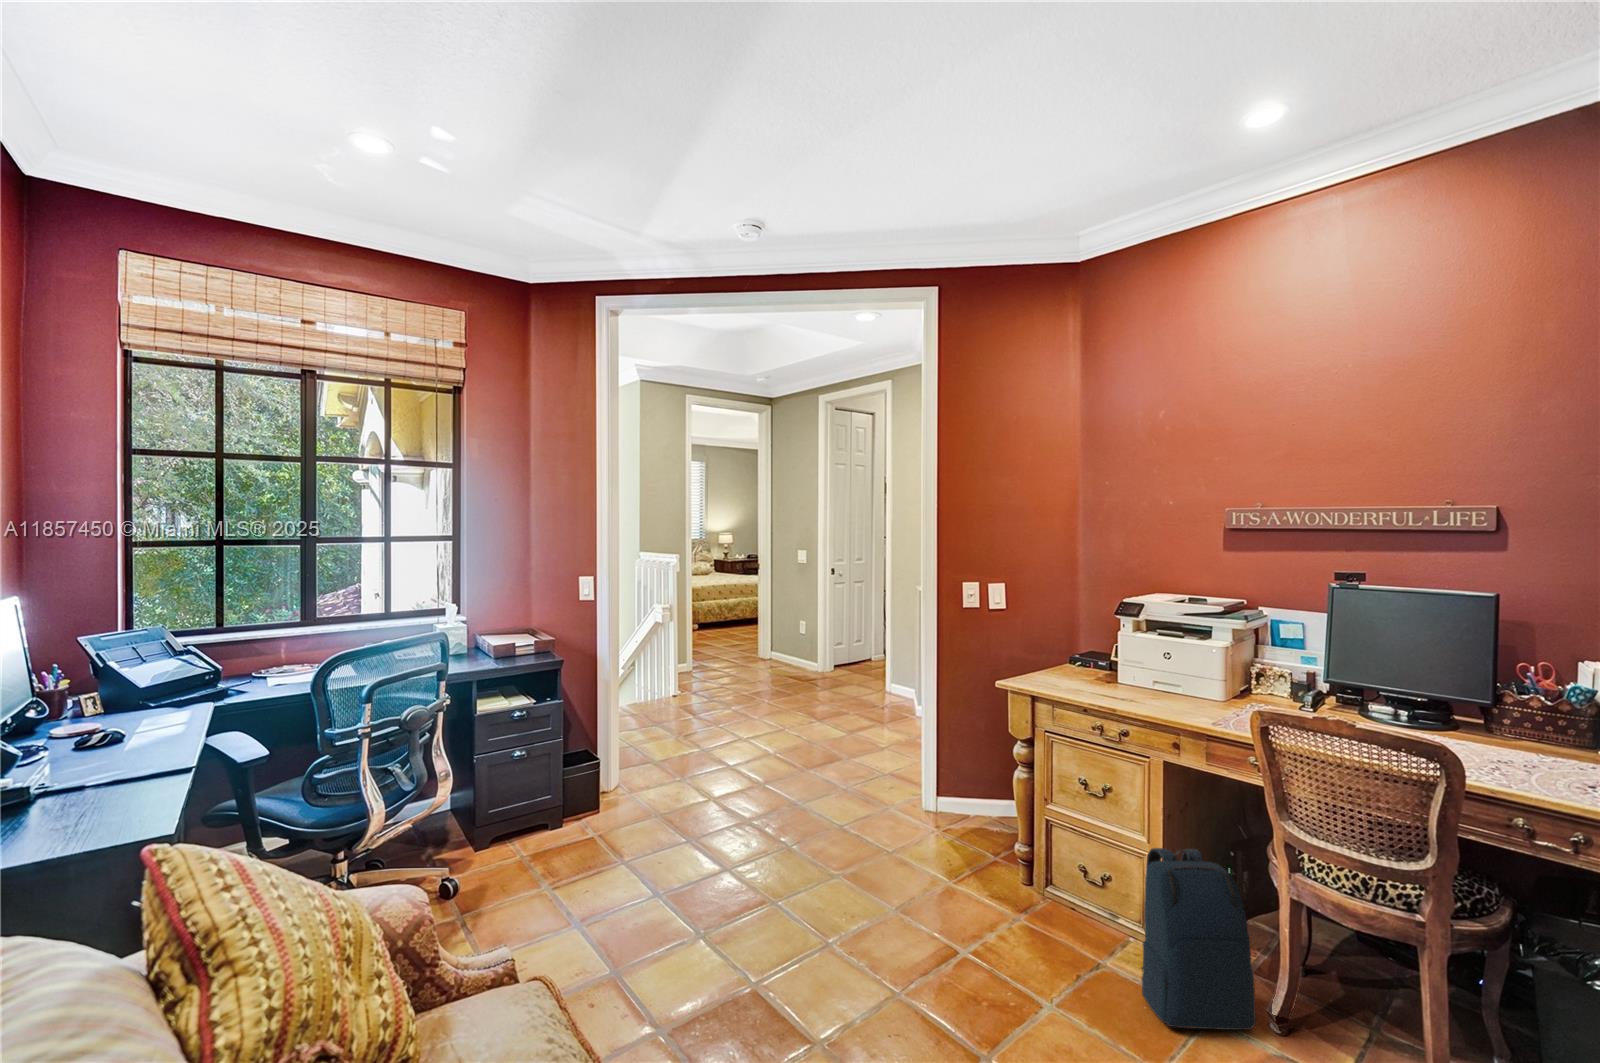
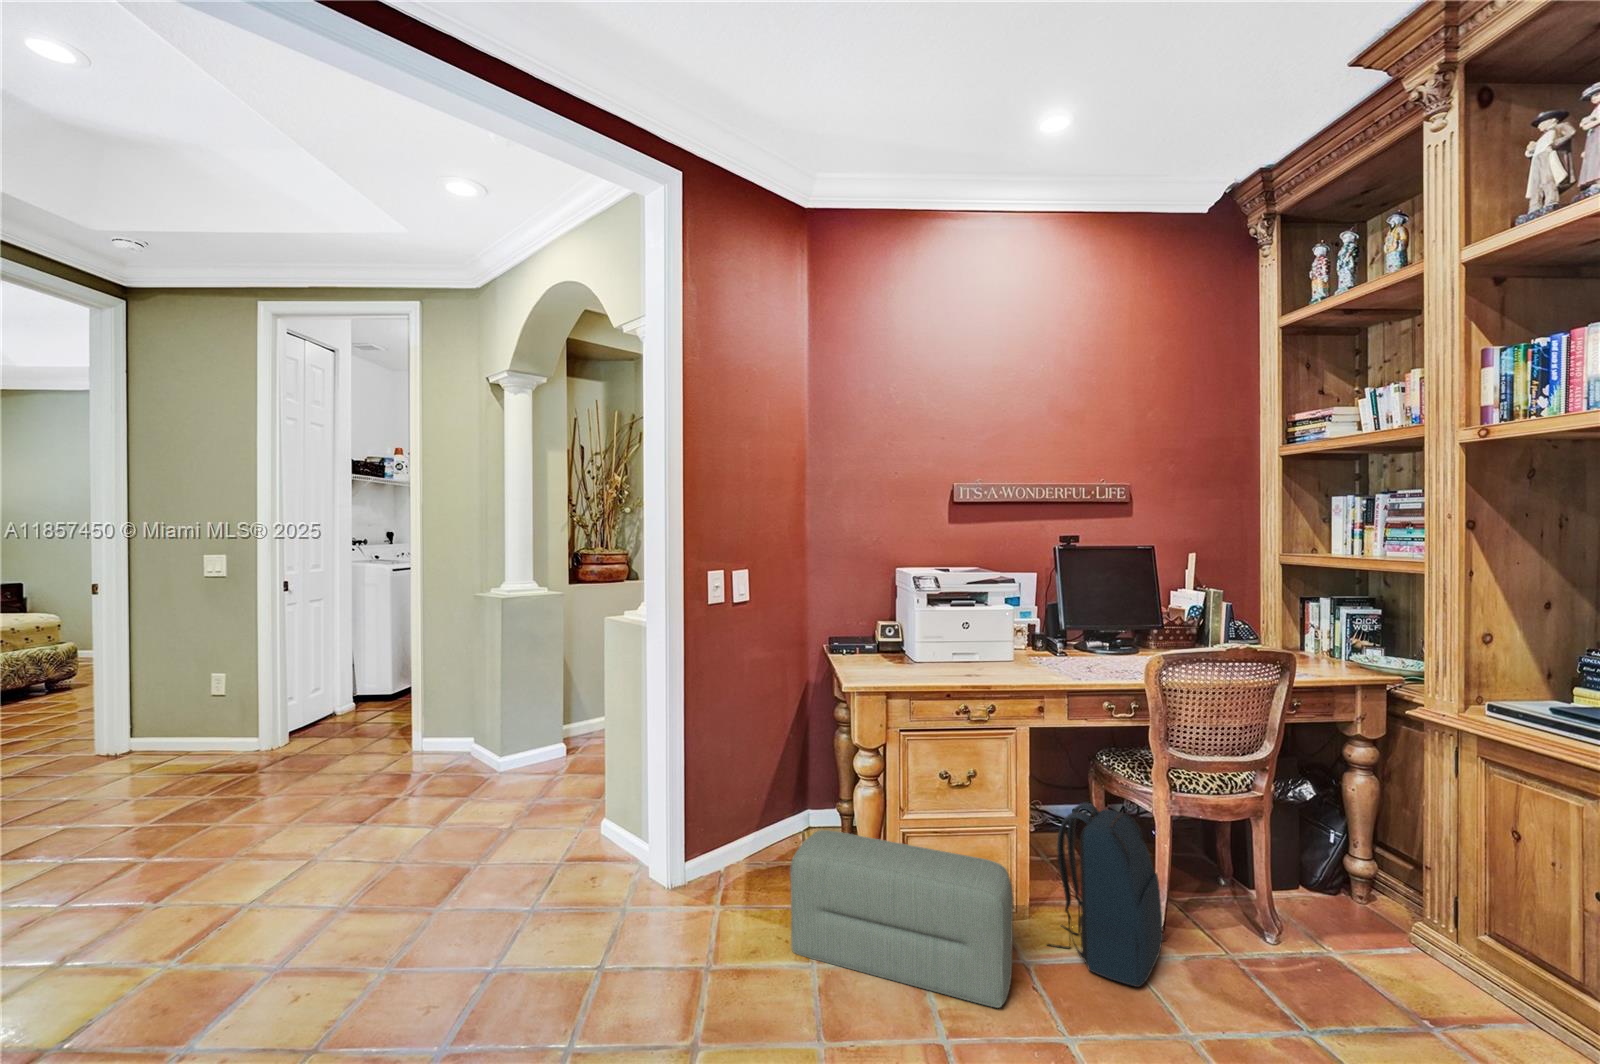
pouf: none [943,792,1073,961] -> present [790,830,1013,1008]

